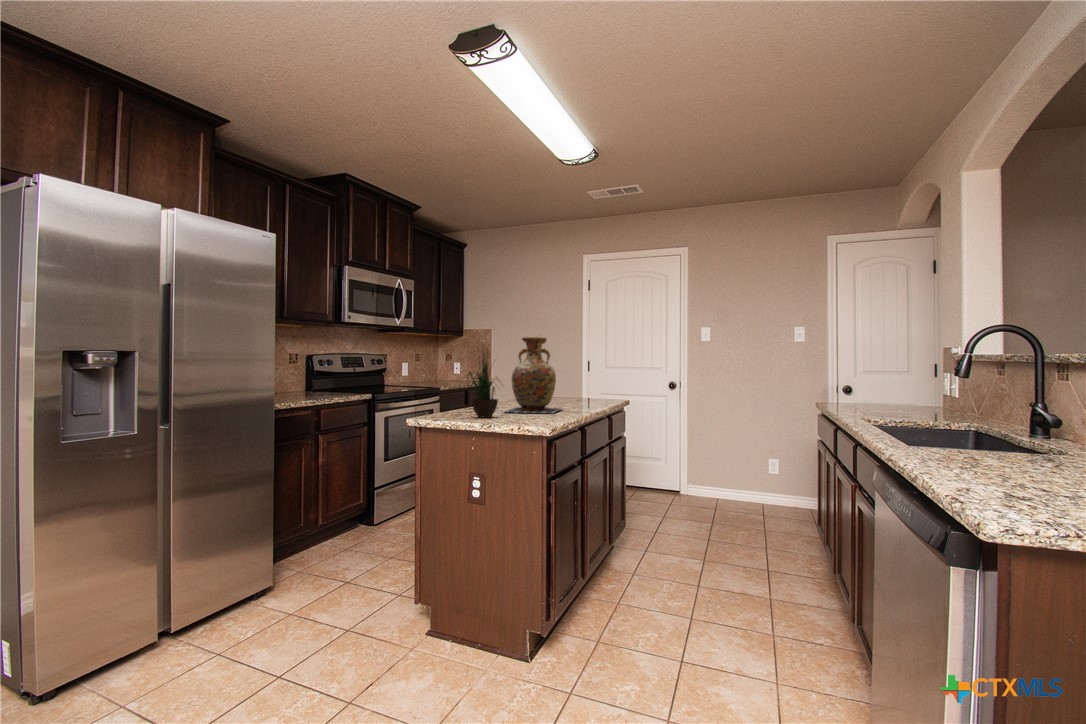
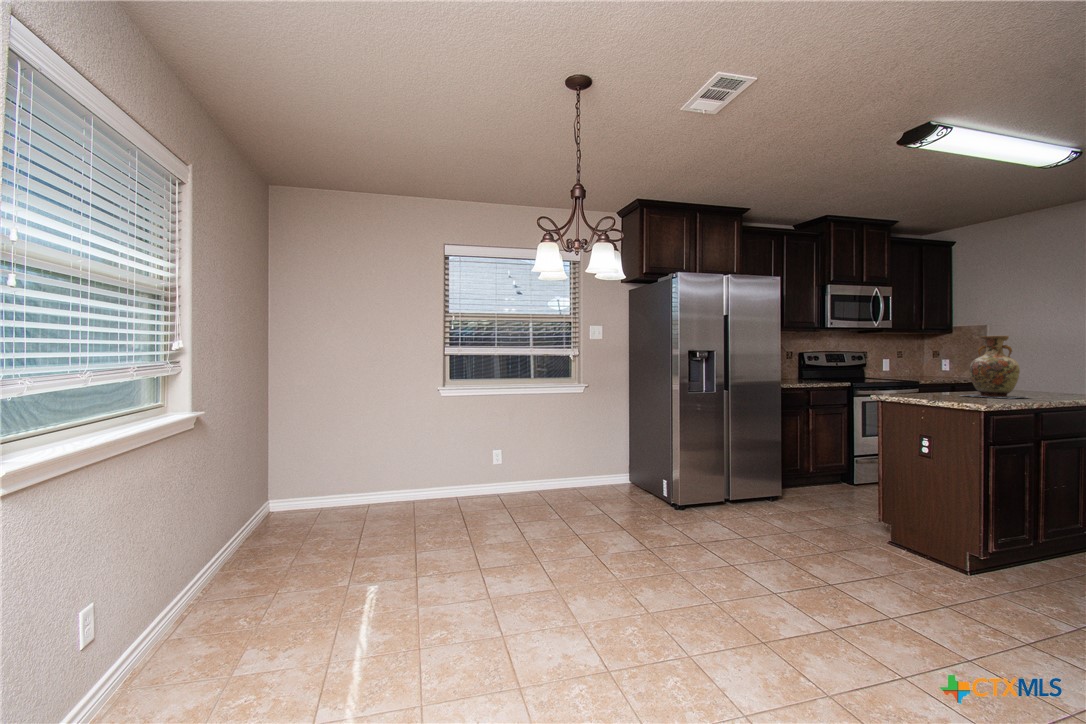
potted plant: present [468,349,499,418] -> none [914,335,956,397]

